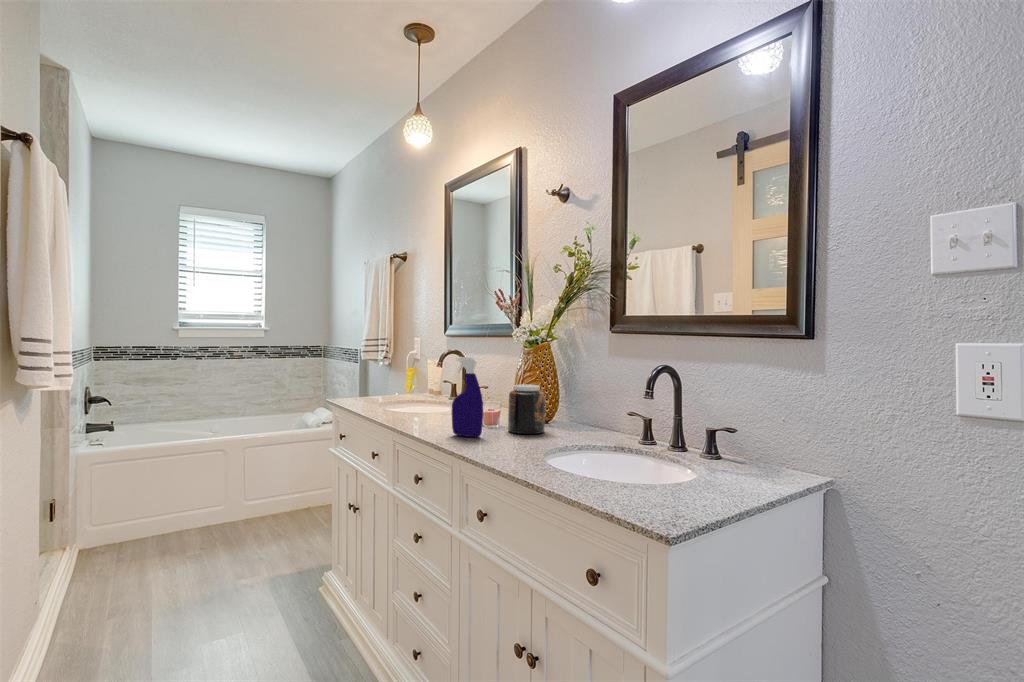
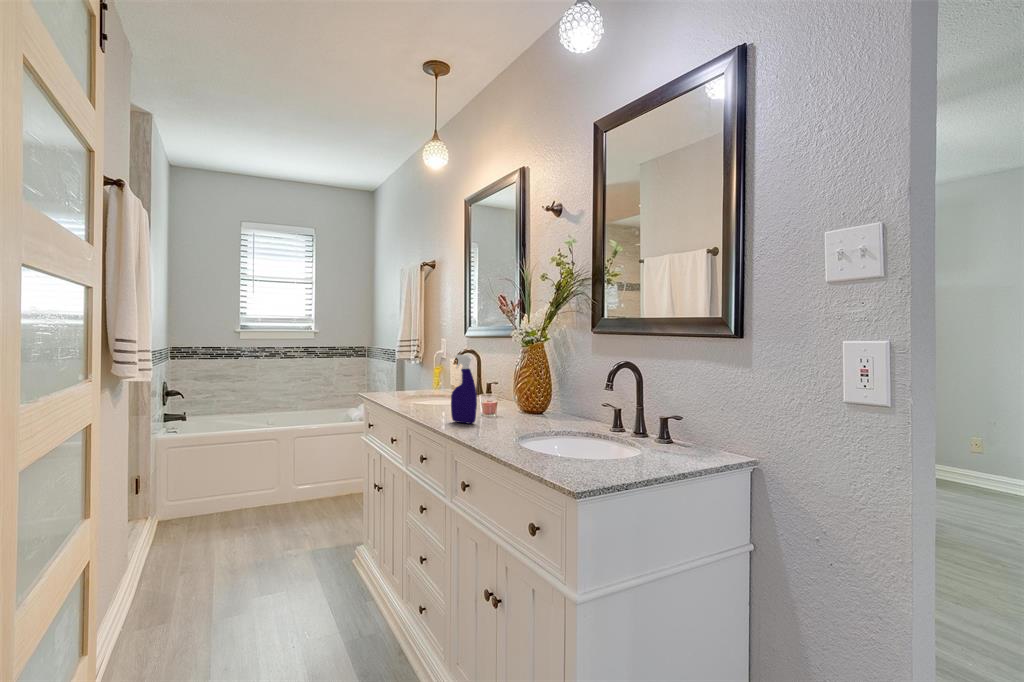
jar: present [508,384,545,434] -> none [502,379,534,422]

